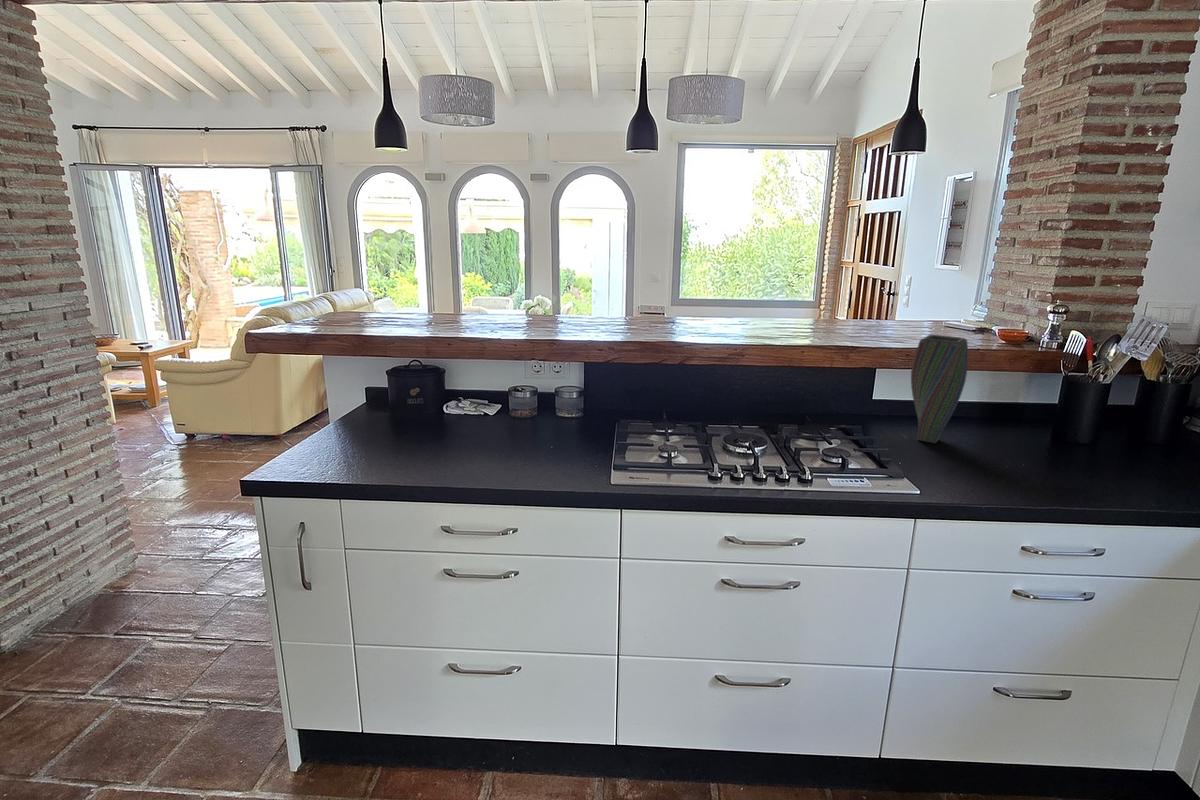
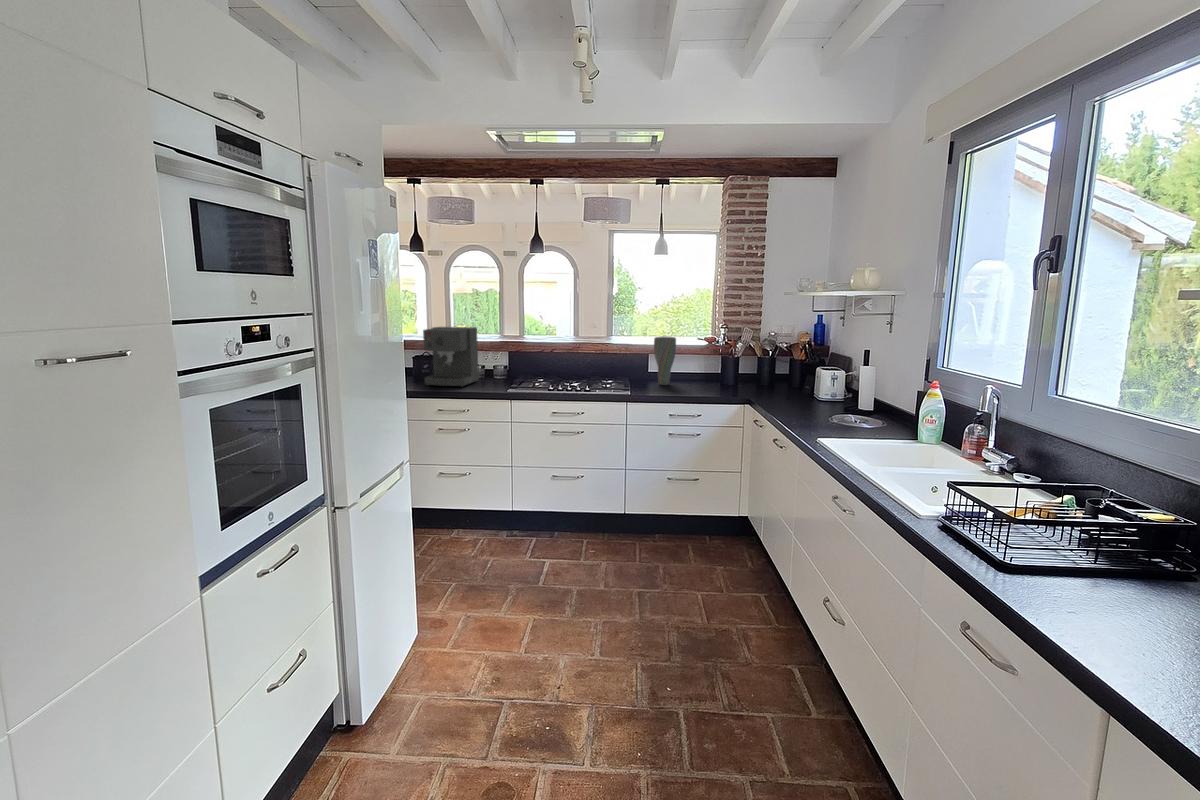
coffee maker: none [402,312,526,454] -> present [423,327,479,387]

